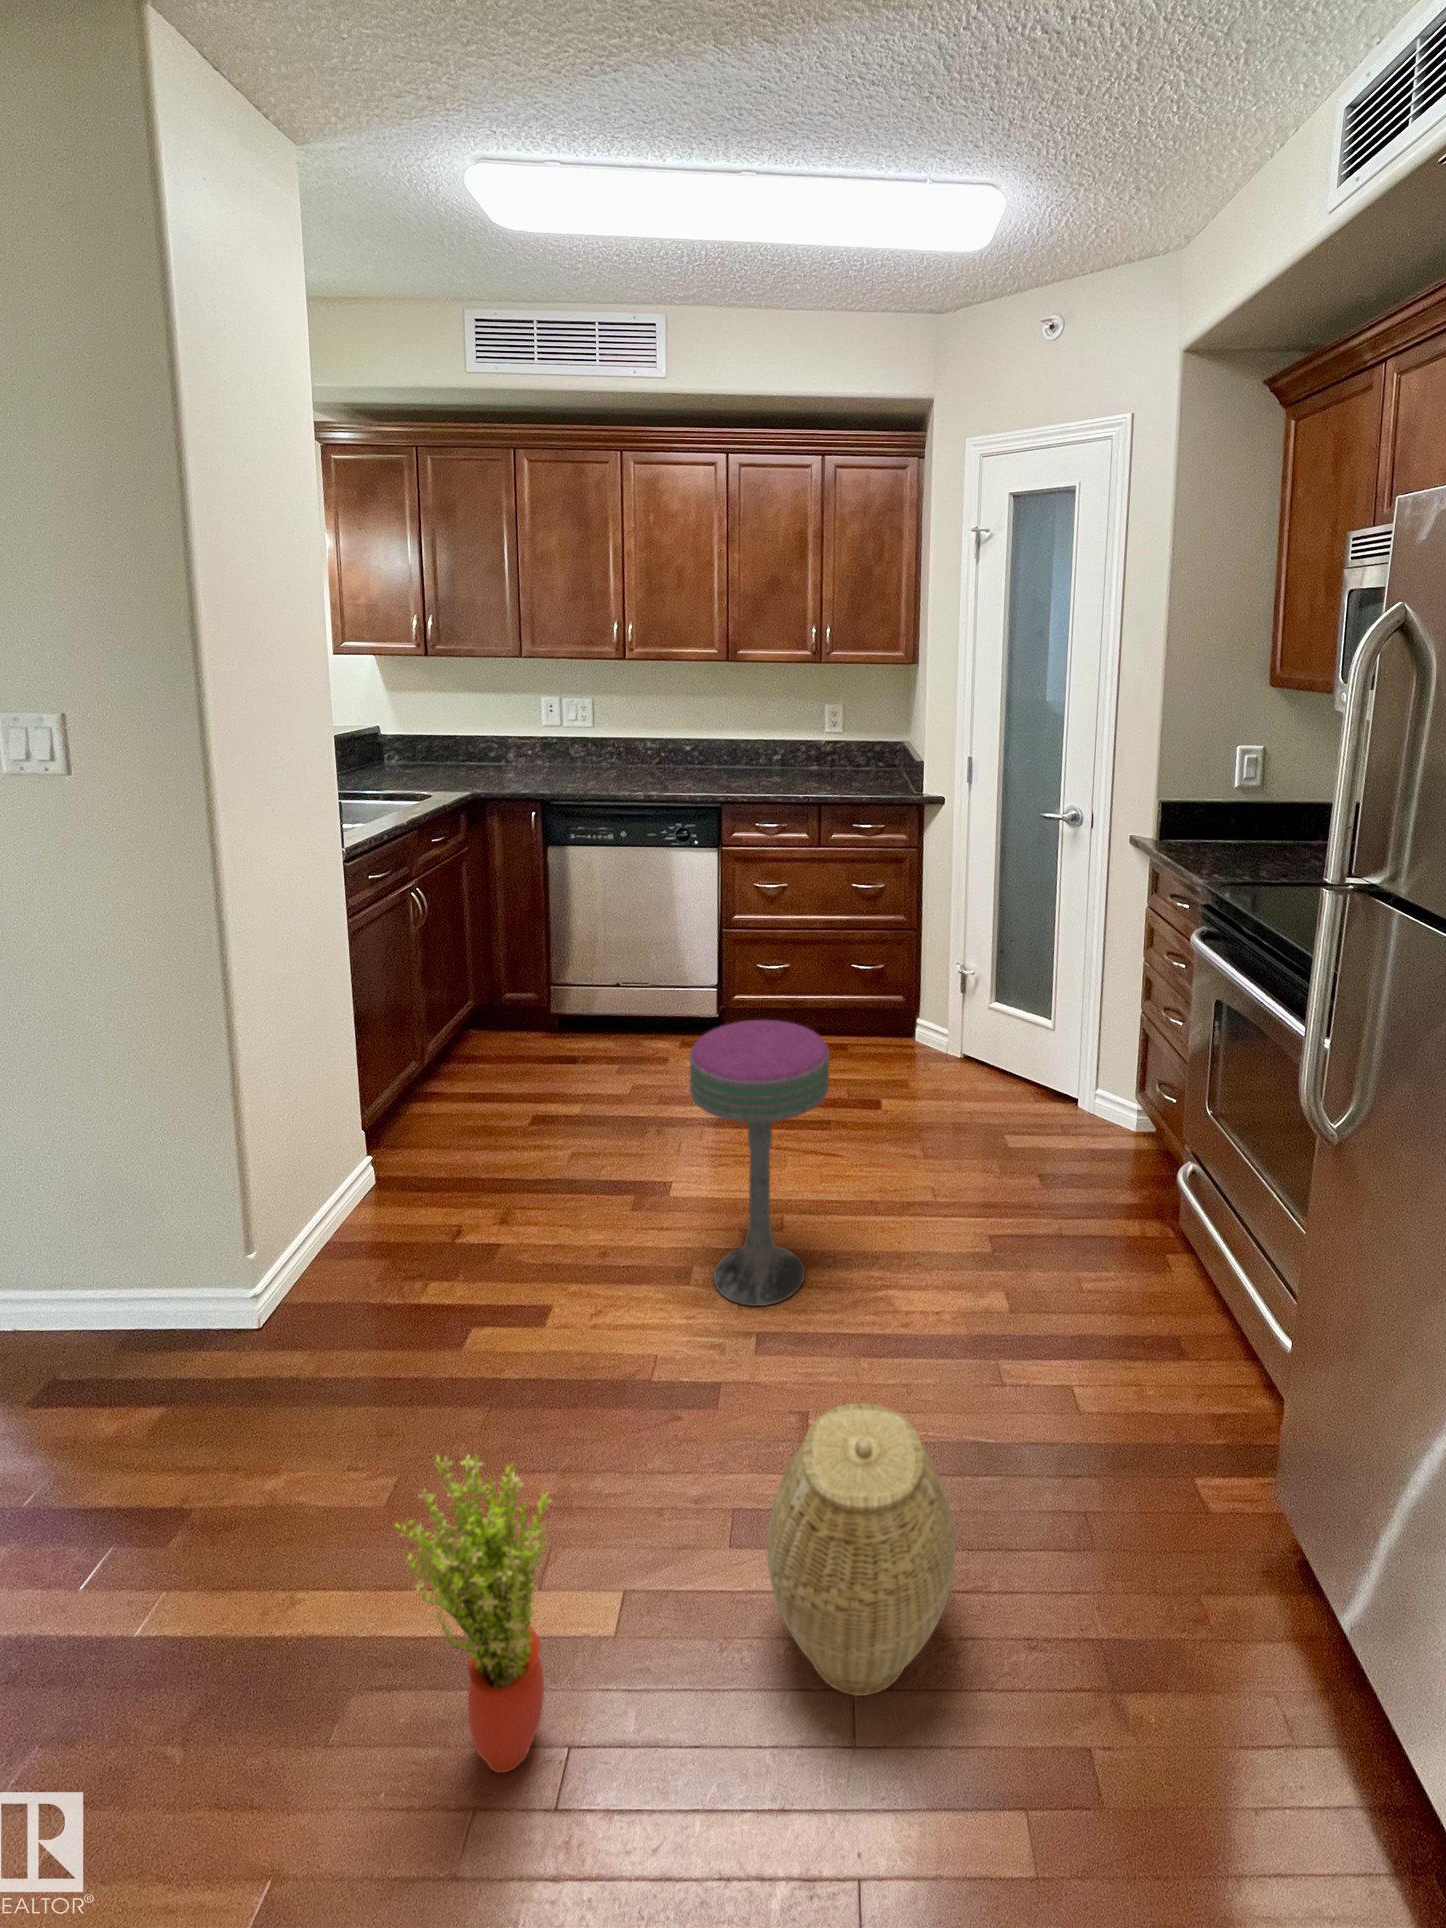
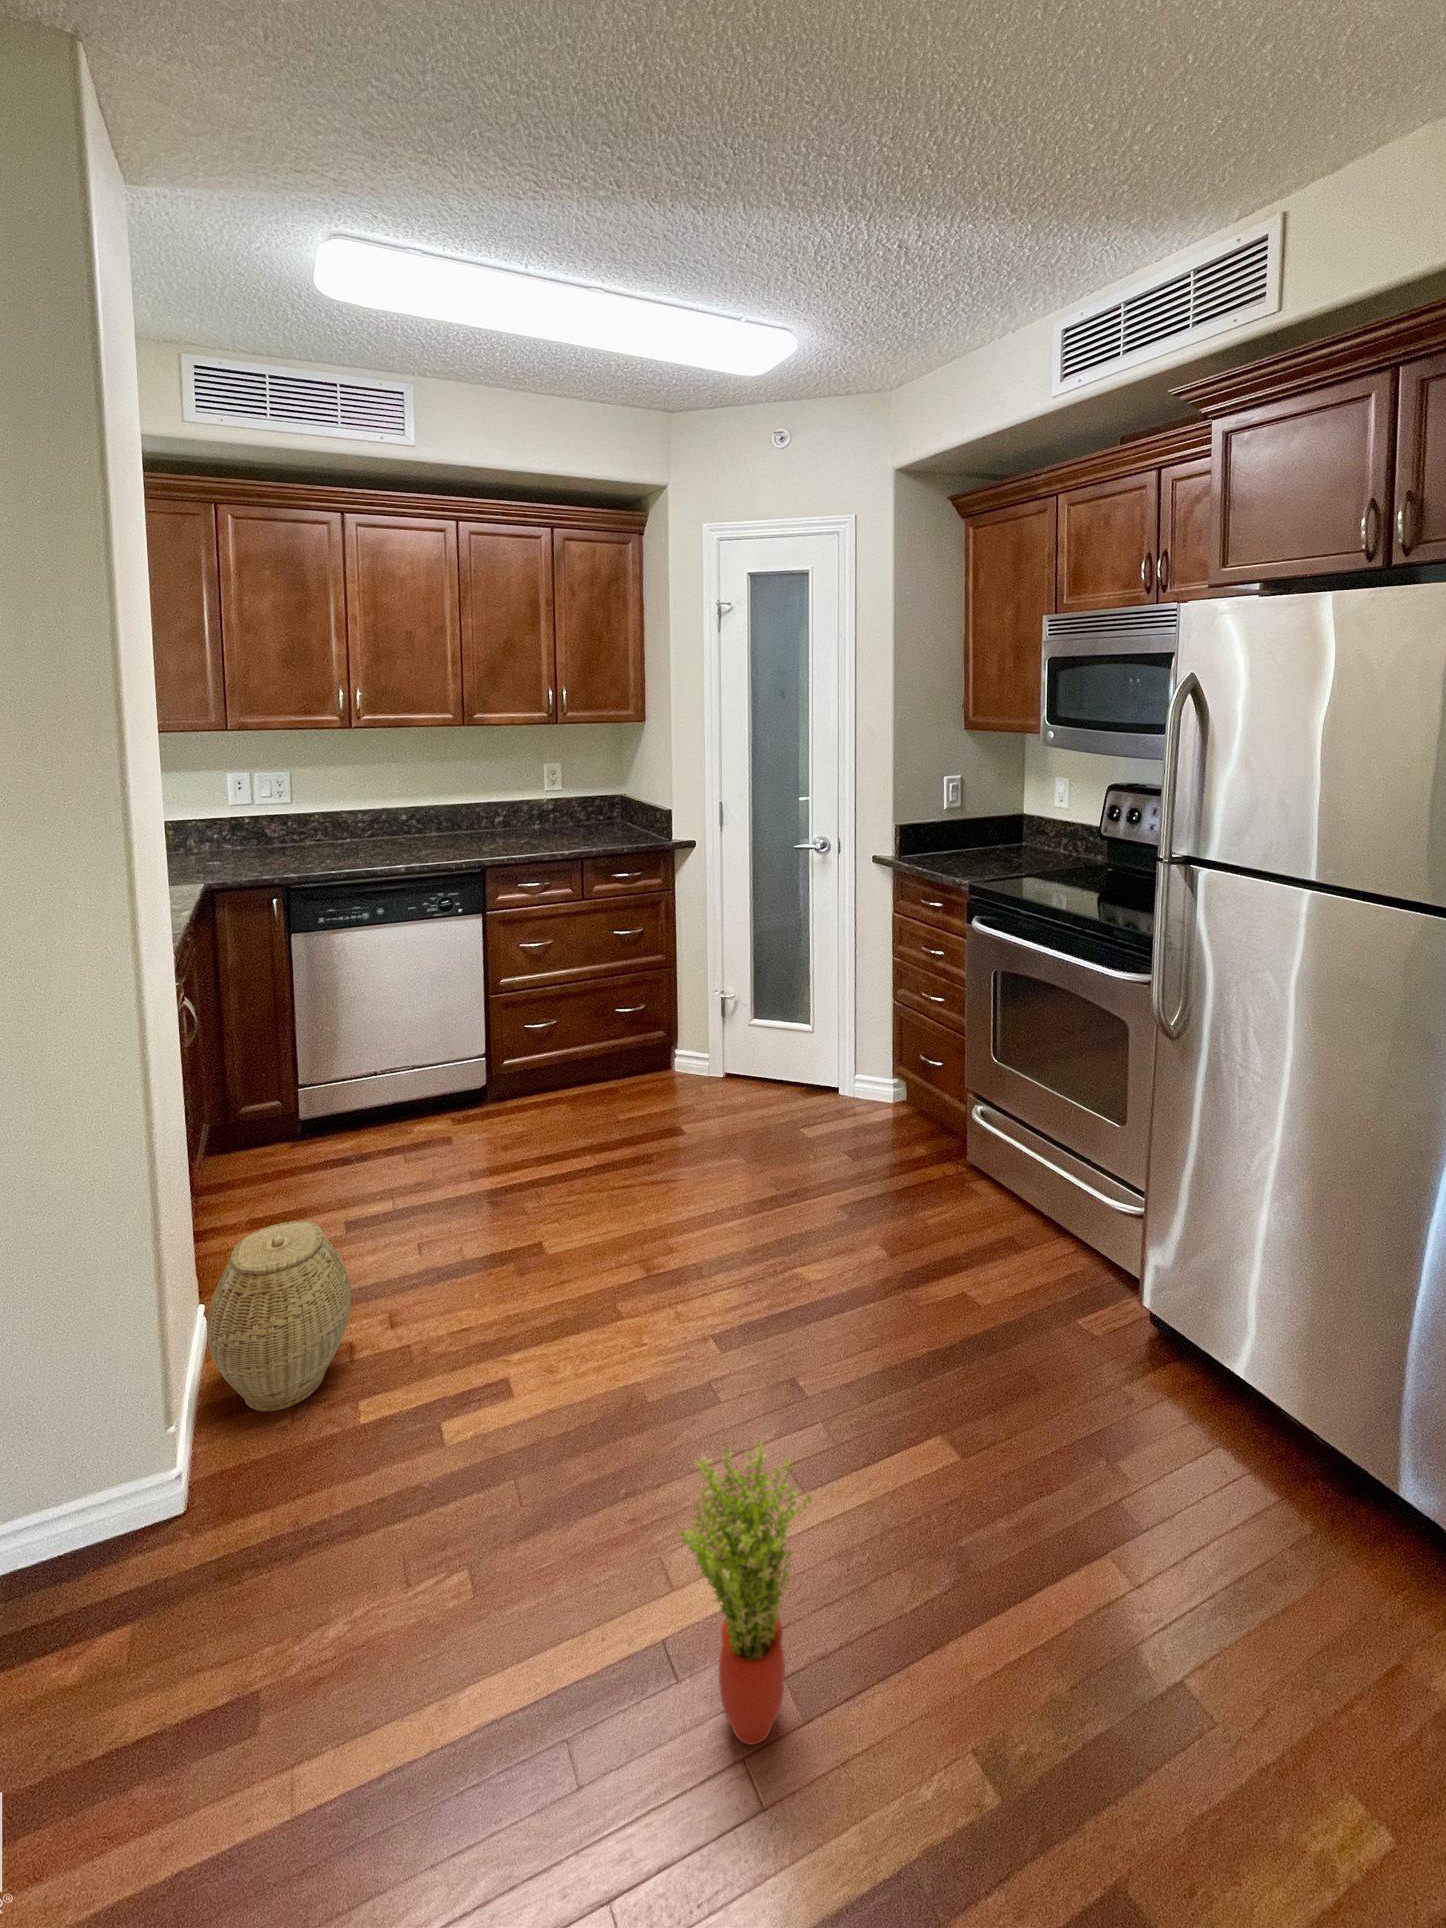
bar stool: present [690,1020,829,1306] -> none [615,1051,743,1321]
woven basket: present [767,1403,955,1696] -> present [207,1221,351,1411]

